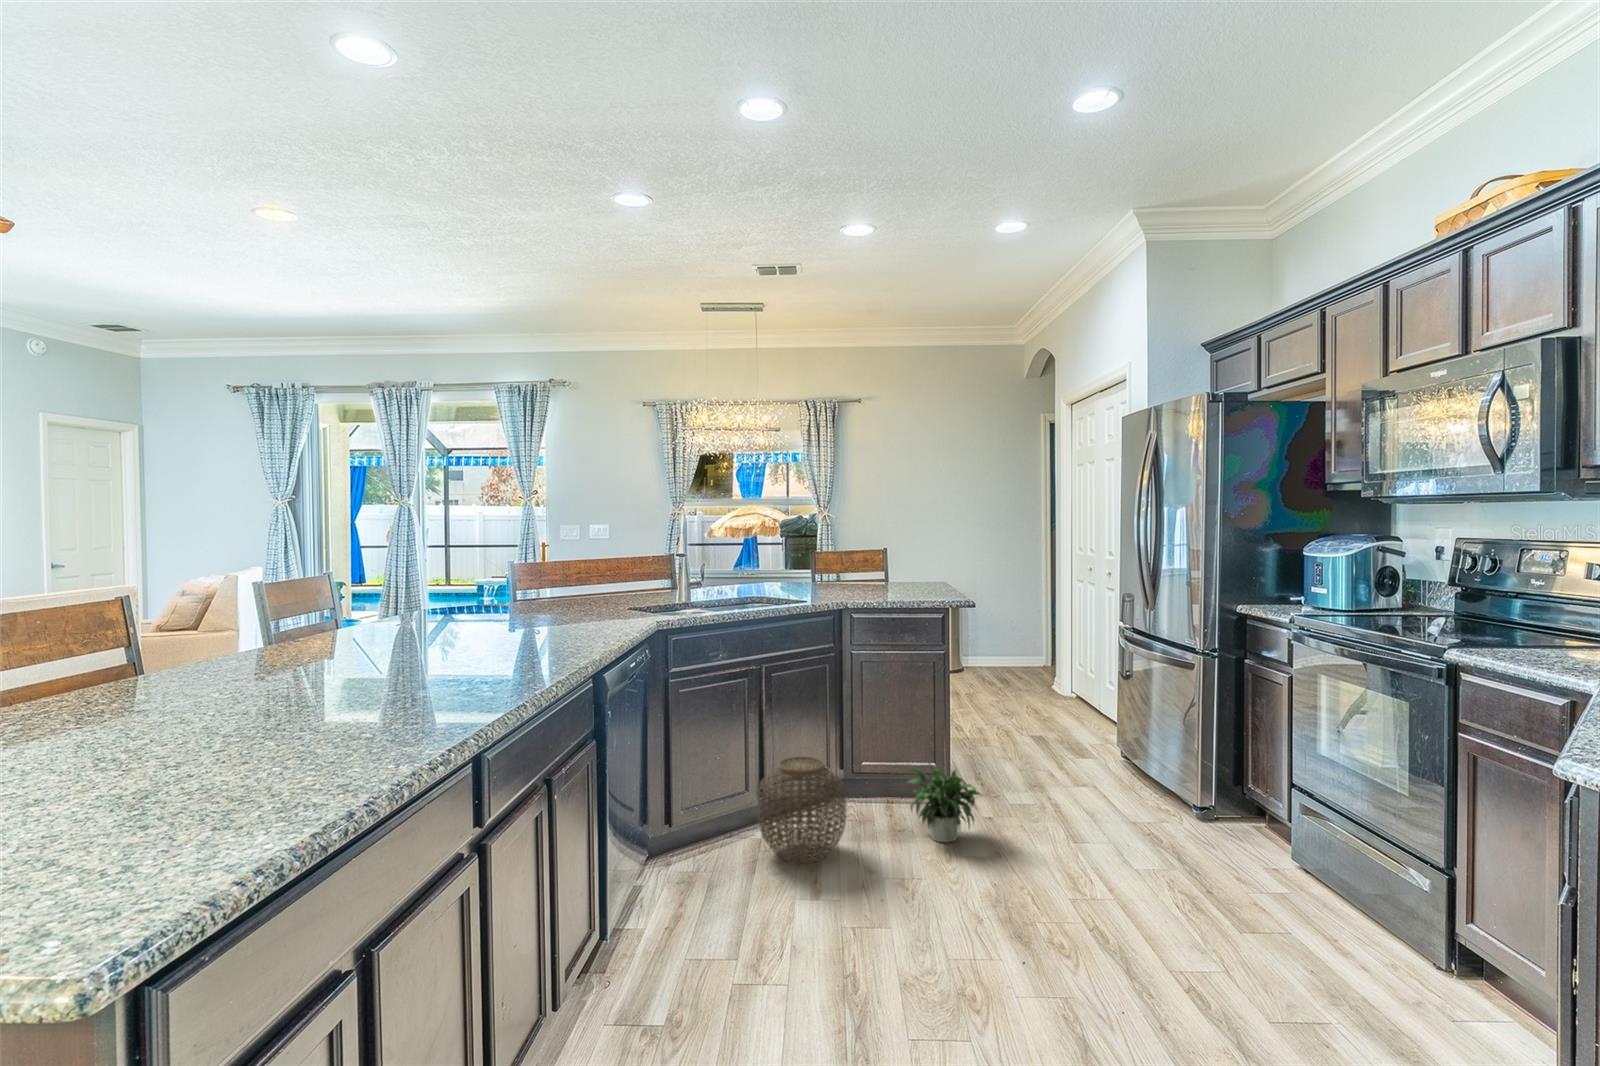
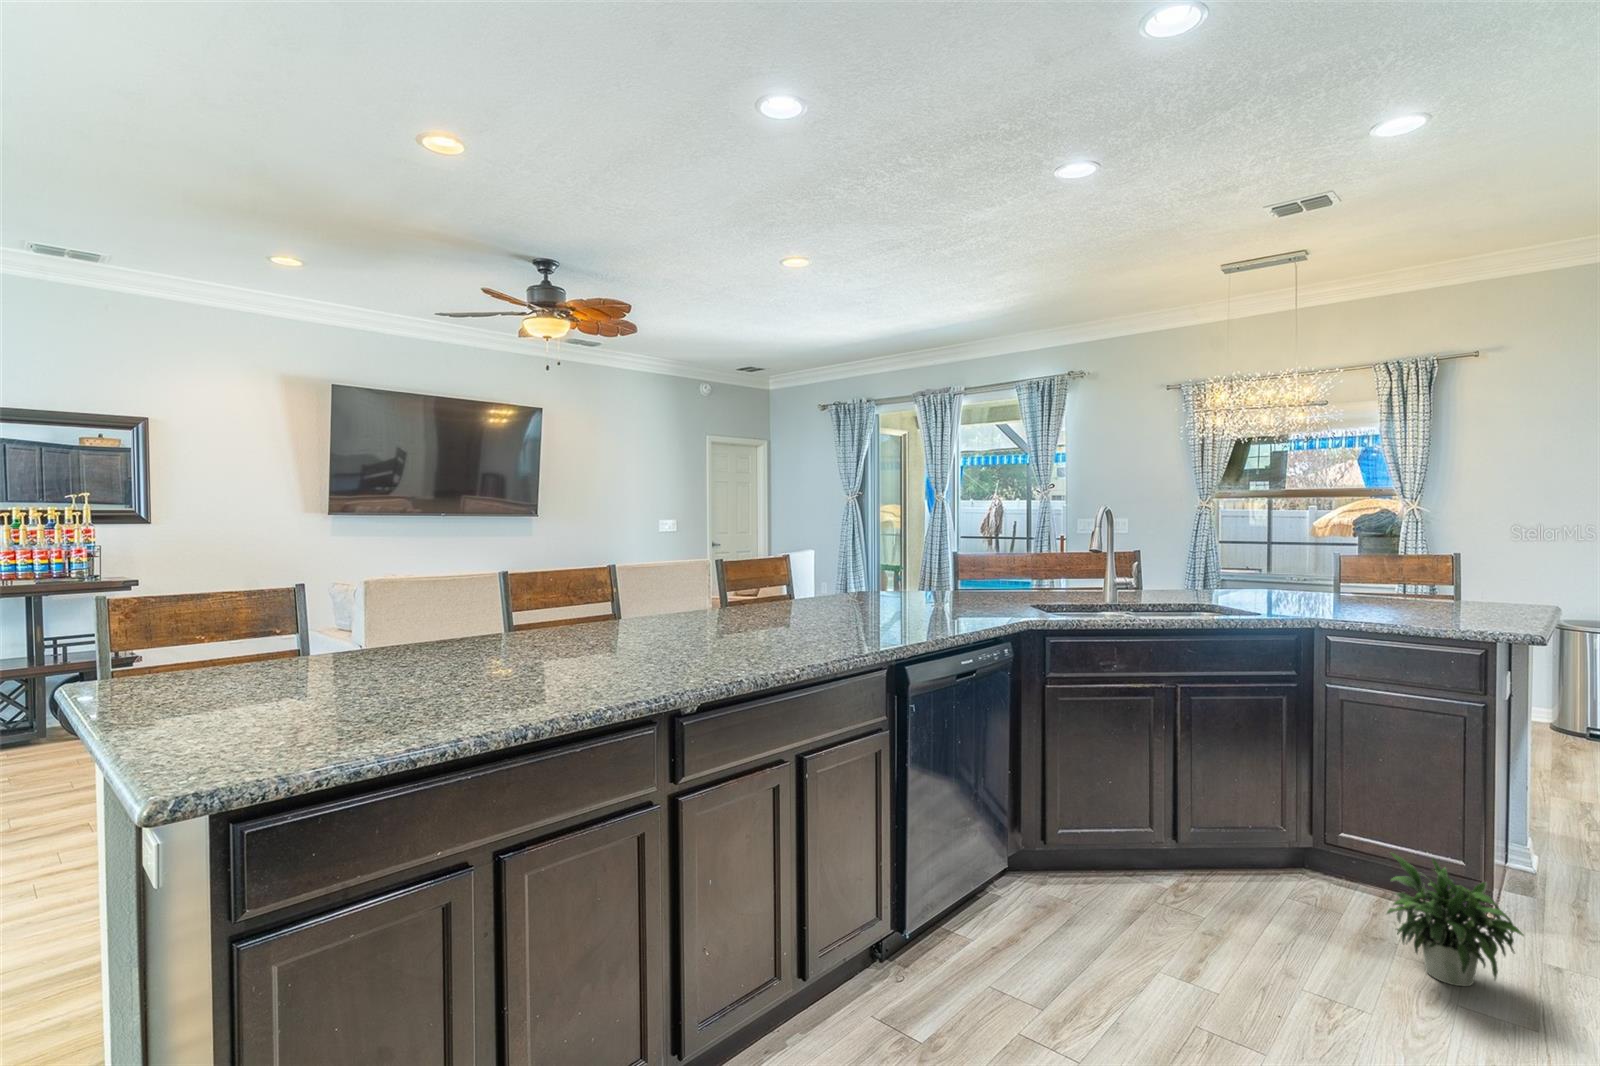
woven basket: present [758,757,846,863] -> none [1149,801,1274,940]

